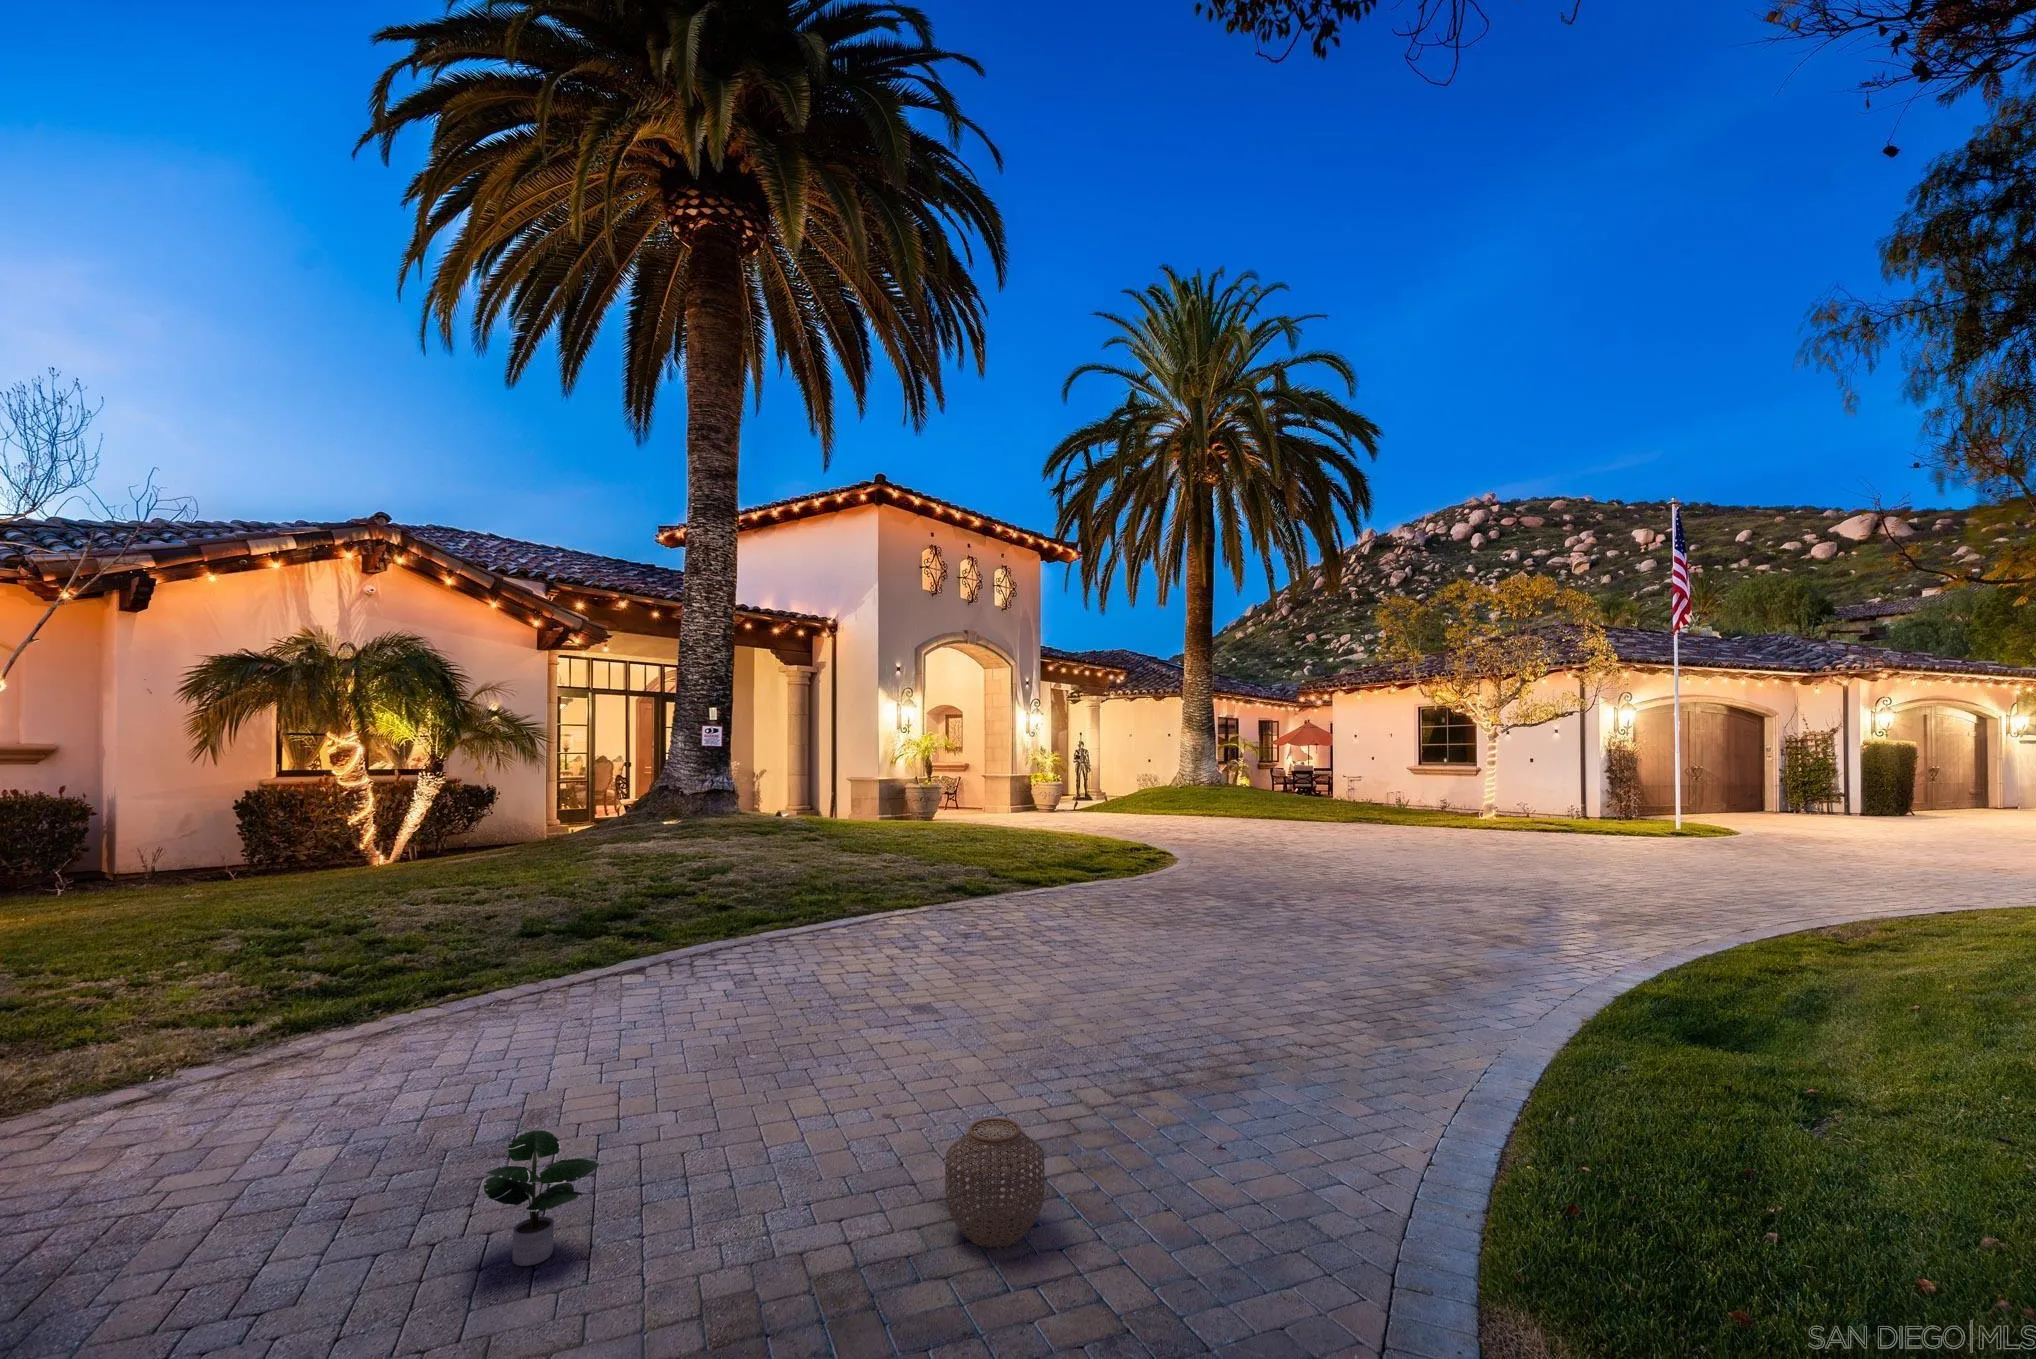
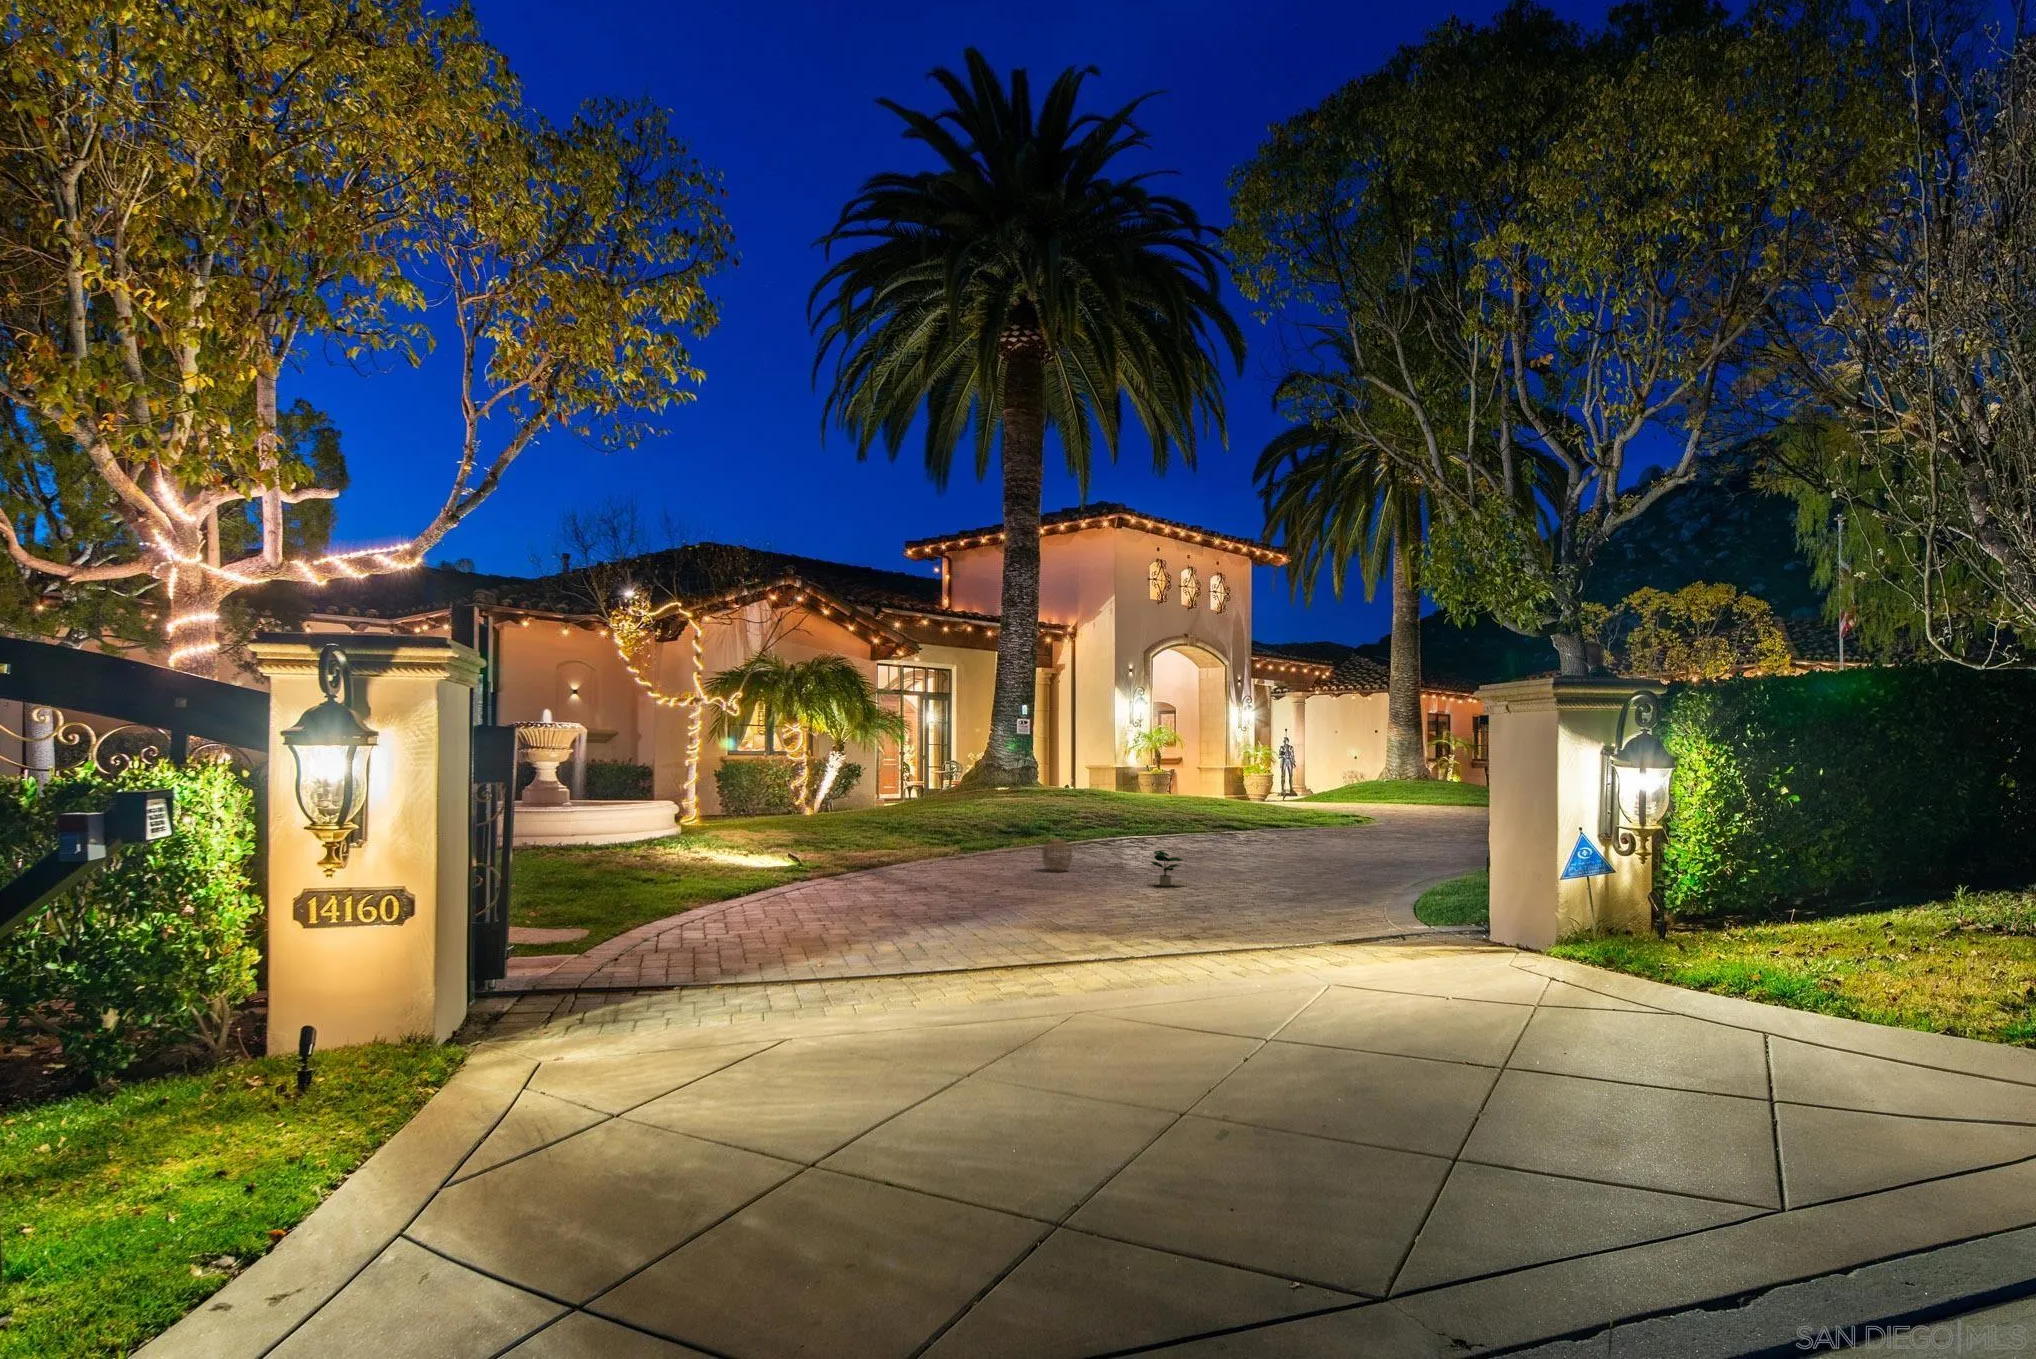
woven basket: present [945,1118,1045,1247] -> present [1042,839,1072,872]

